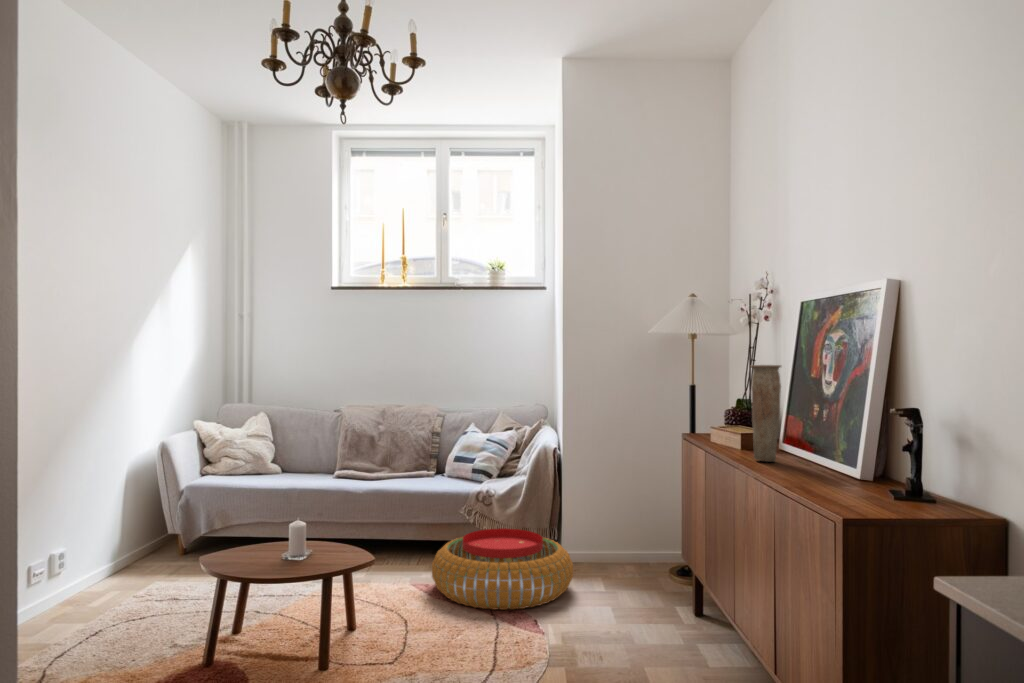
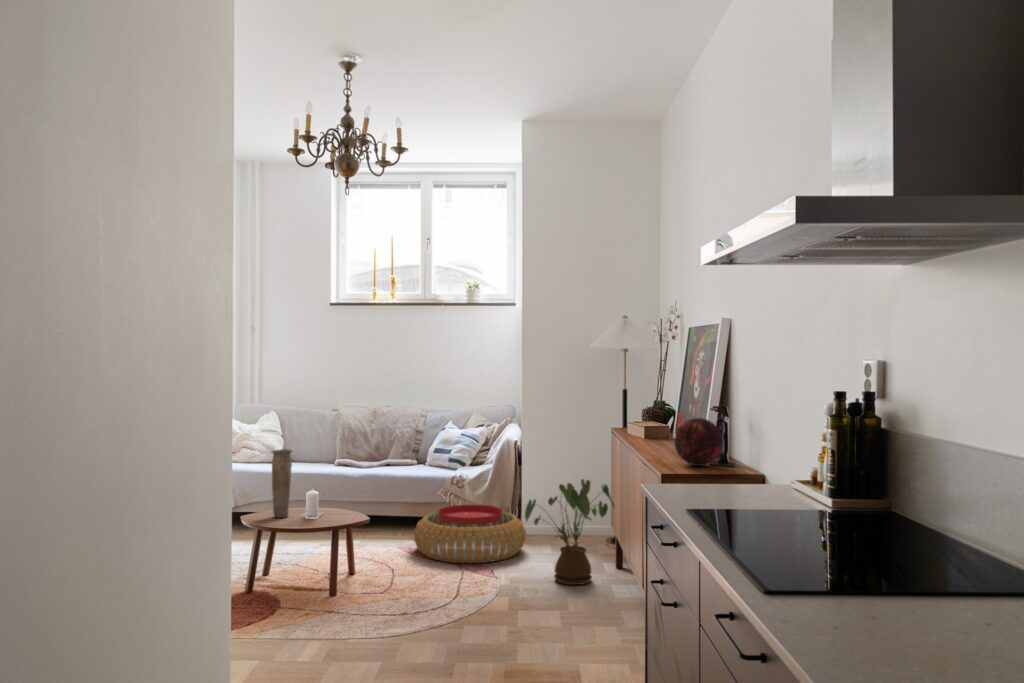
vase: present [750,365,781,462] -> present [271,449,292,518]
decorative orb: none [841,425,924,500] -> present [674,418,723,466]
house plant: none [583,503,704,648] -> present [525,479,615,585]

